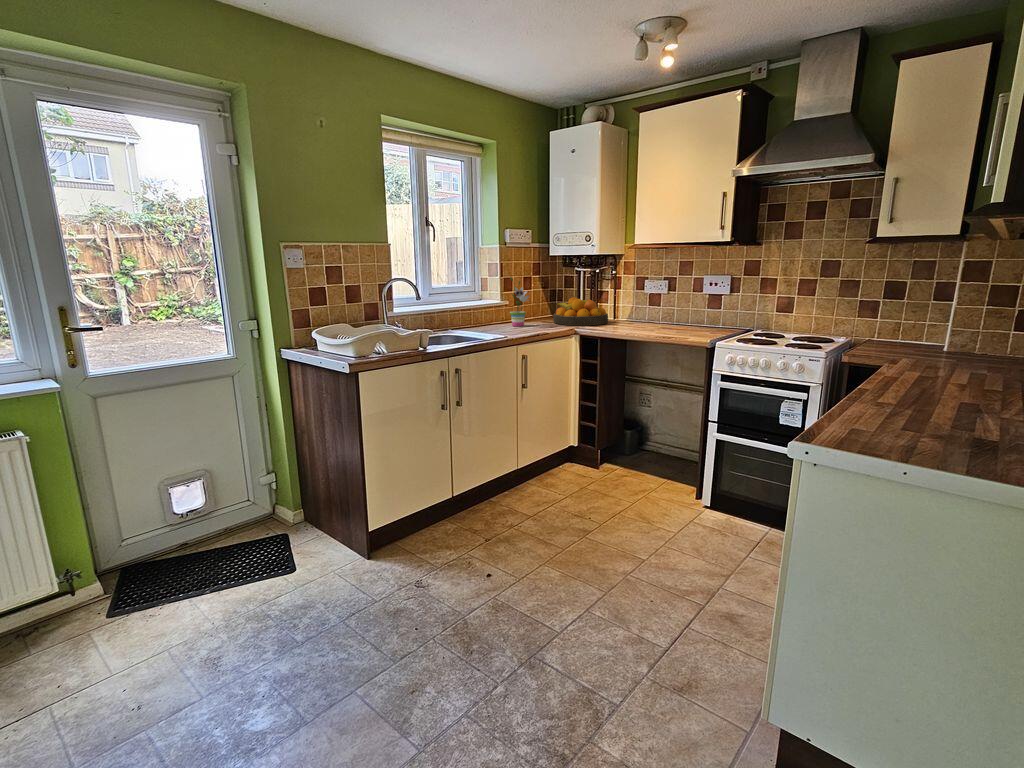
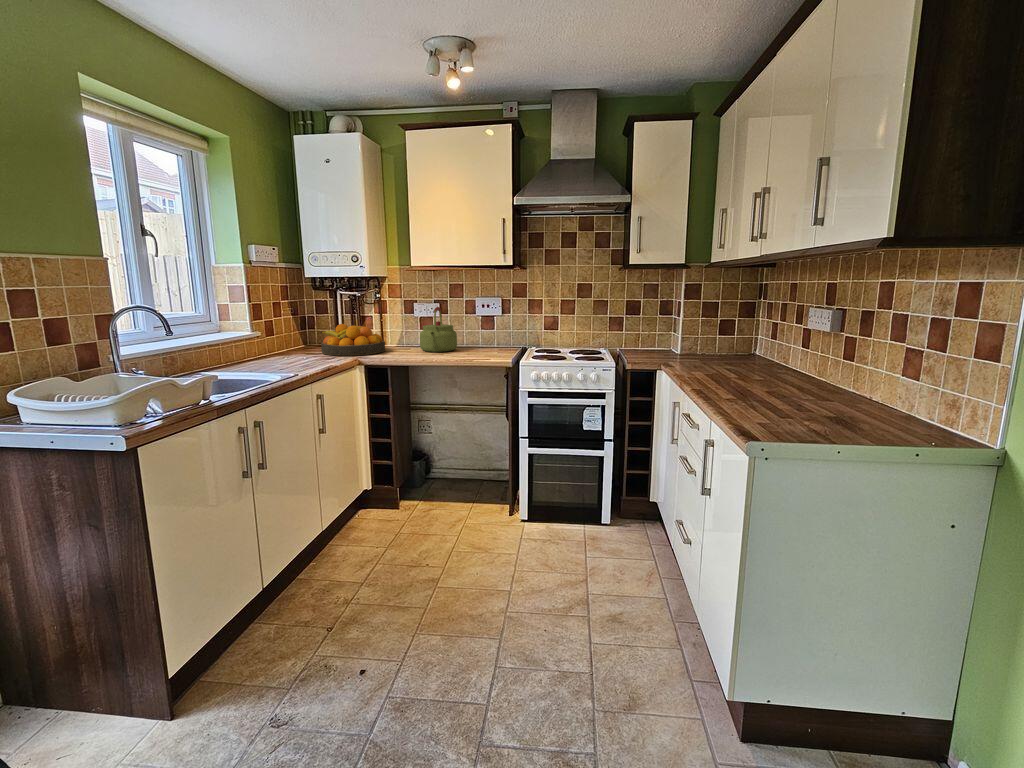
potted plant: present [510,277,529,326] -> none [268,301,297,362]
kettle: none [638,284,675,328] -> present [420,307,457,352]

